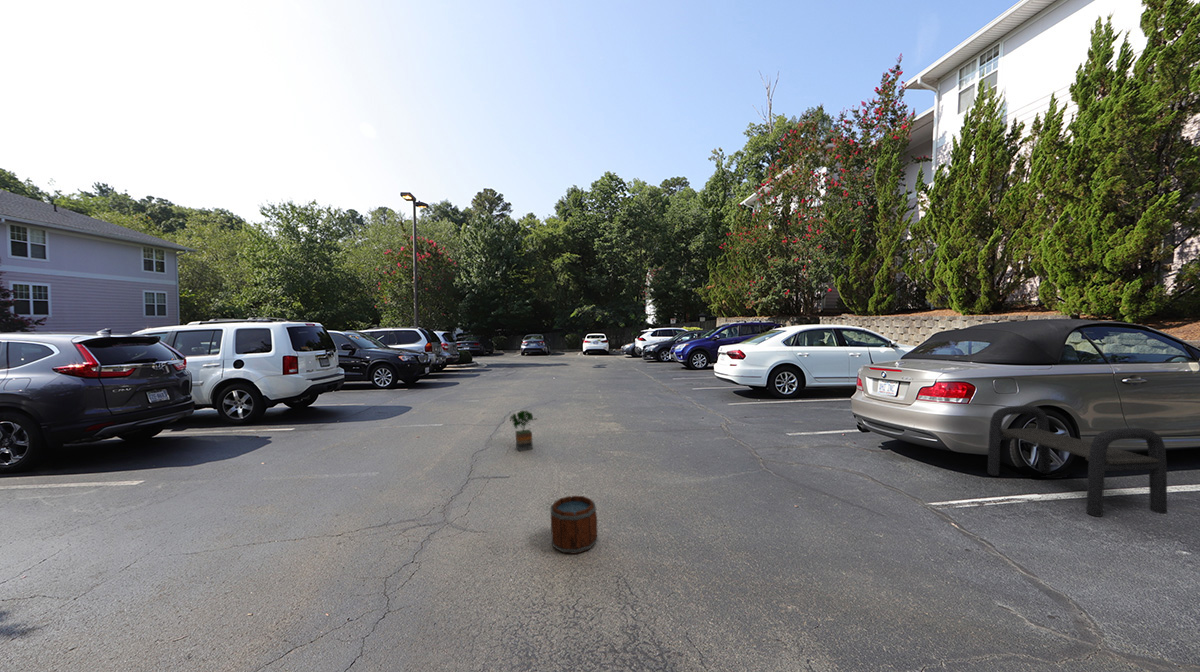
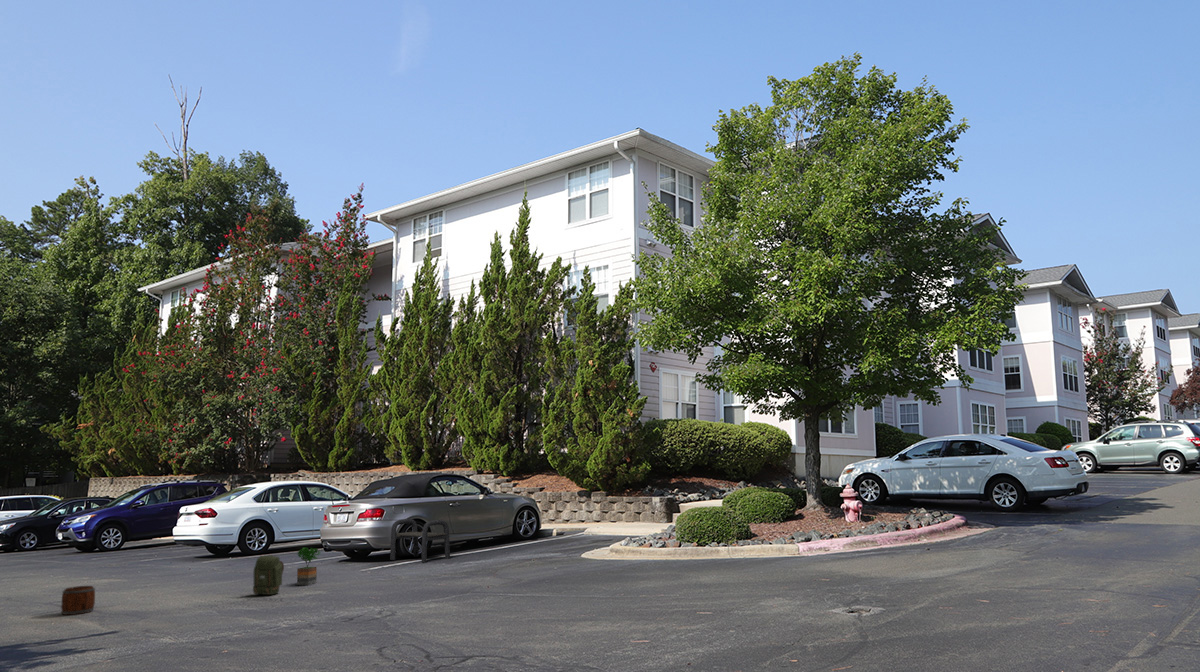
potted tree: present [510,411,536,451] -> present [297,548,320,585]
bucket: present [550,496,597,554] -> present [61,586,95,615]
backpack: none [689,496,753,593] -> present [253,555,284,595]

